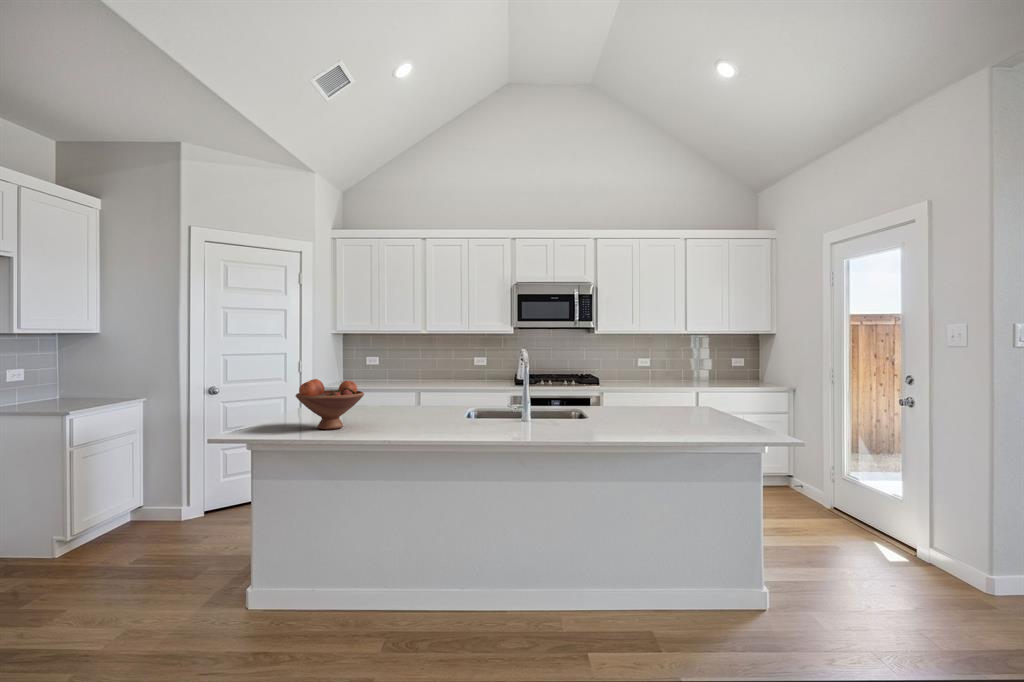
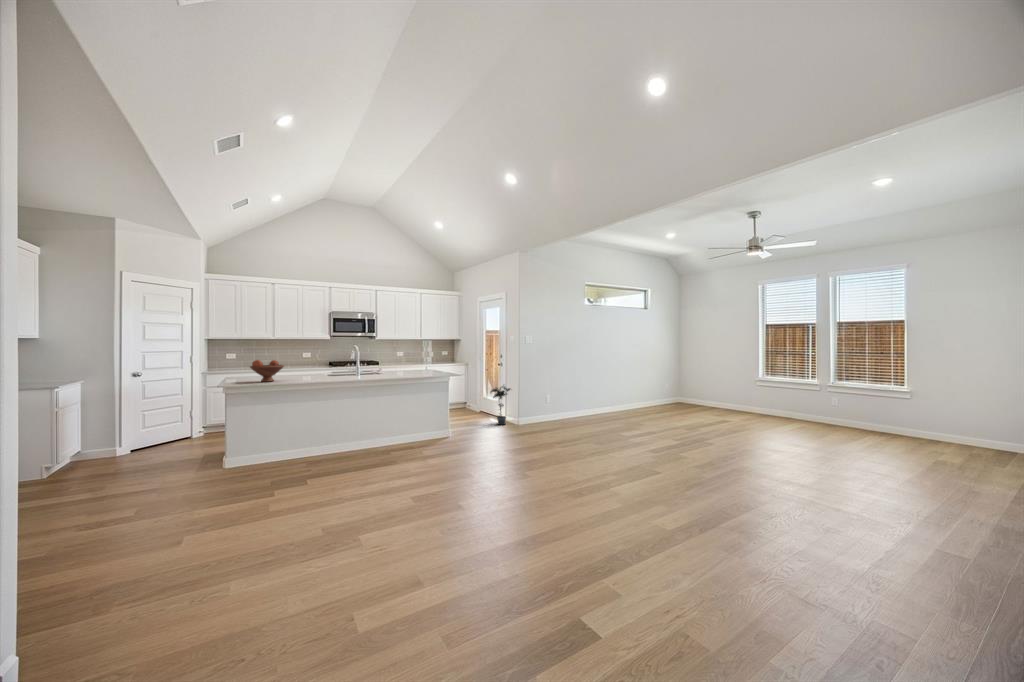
potted plant: none [875,463,946,576] -> present [491,386,510,425]

